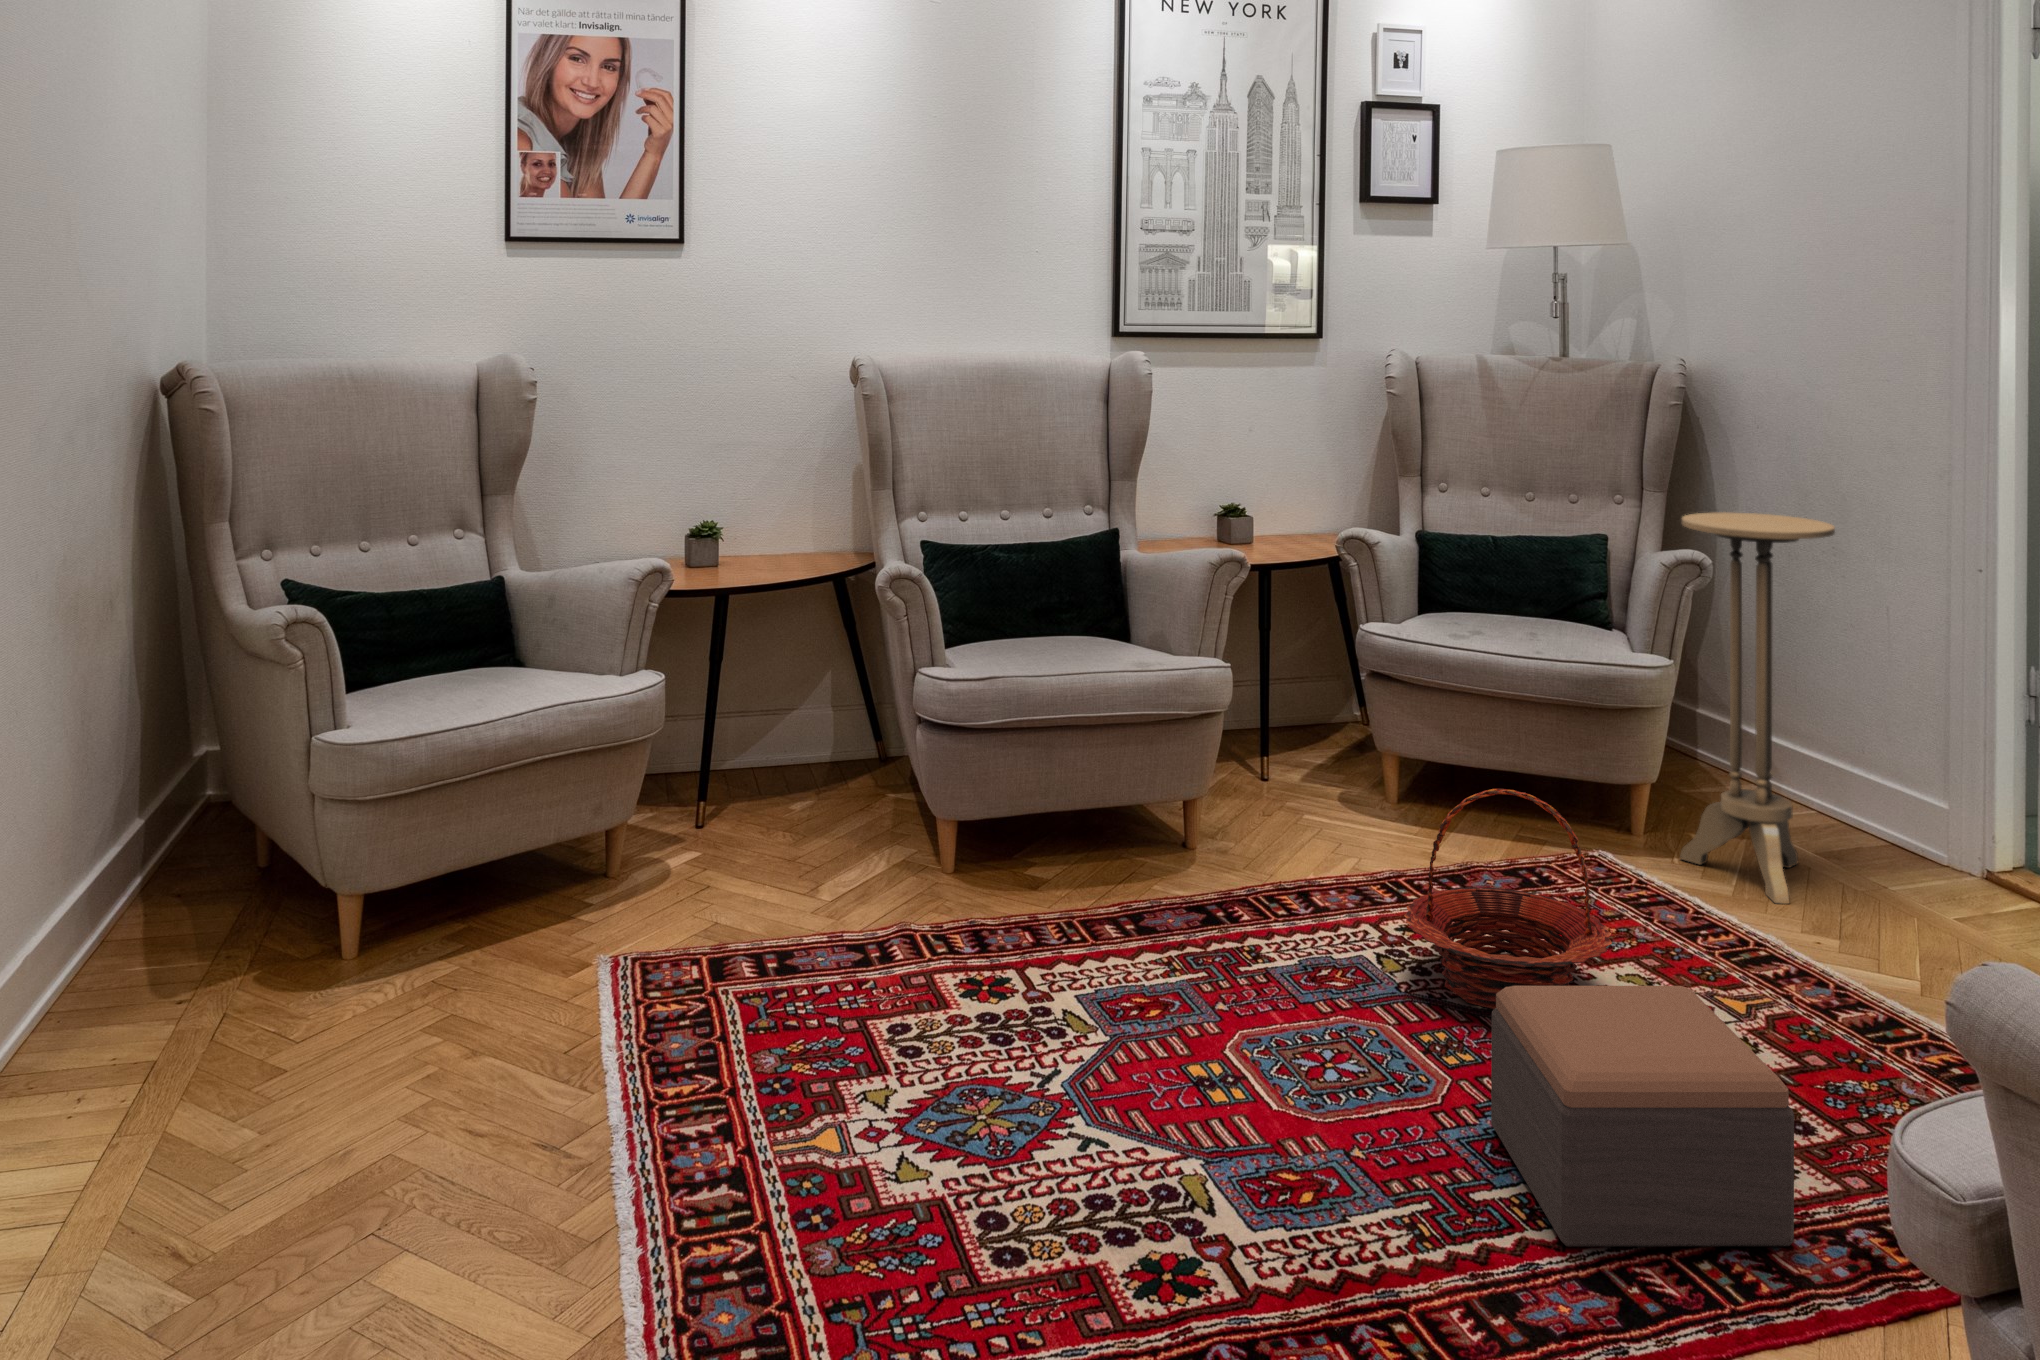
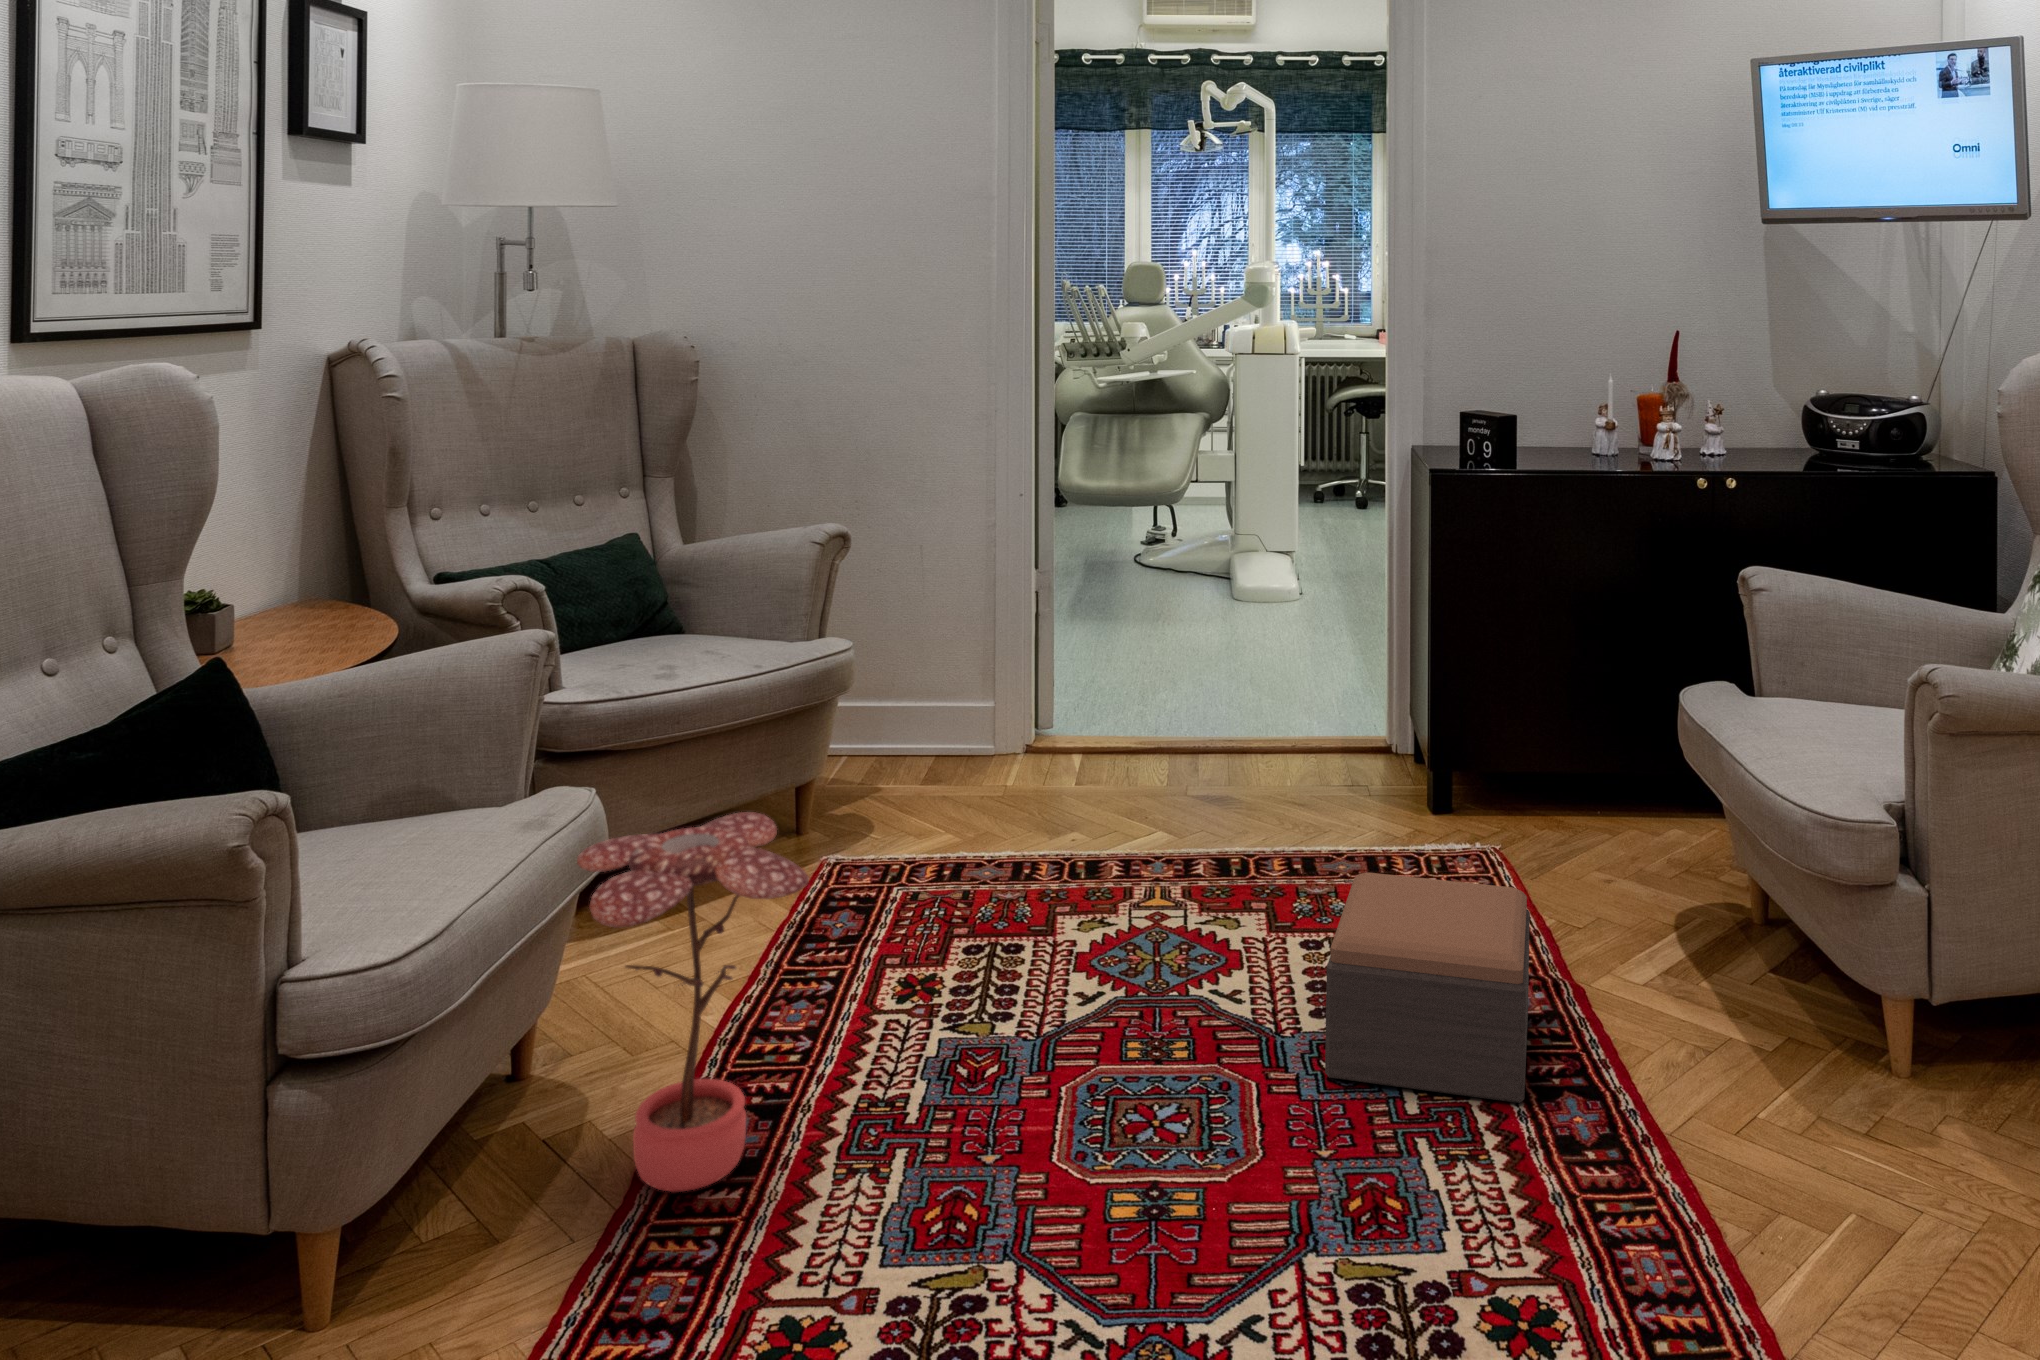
side table: present [1680,512,1835,904] -> none [866,479,1009,835]
potted plant: none [1058,679,1235,925] -> present [577,812,809,1192]
basket: present [1404,789,1612,1009] -> none [965,786,1171,1021]

